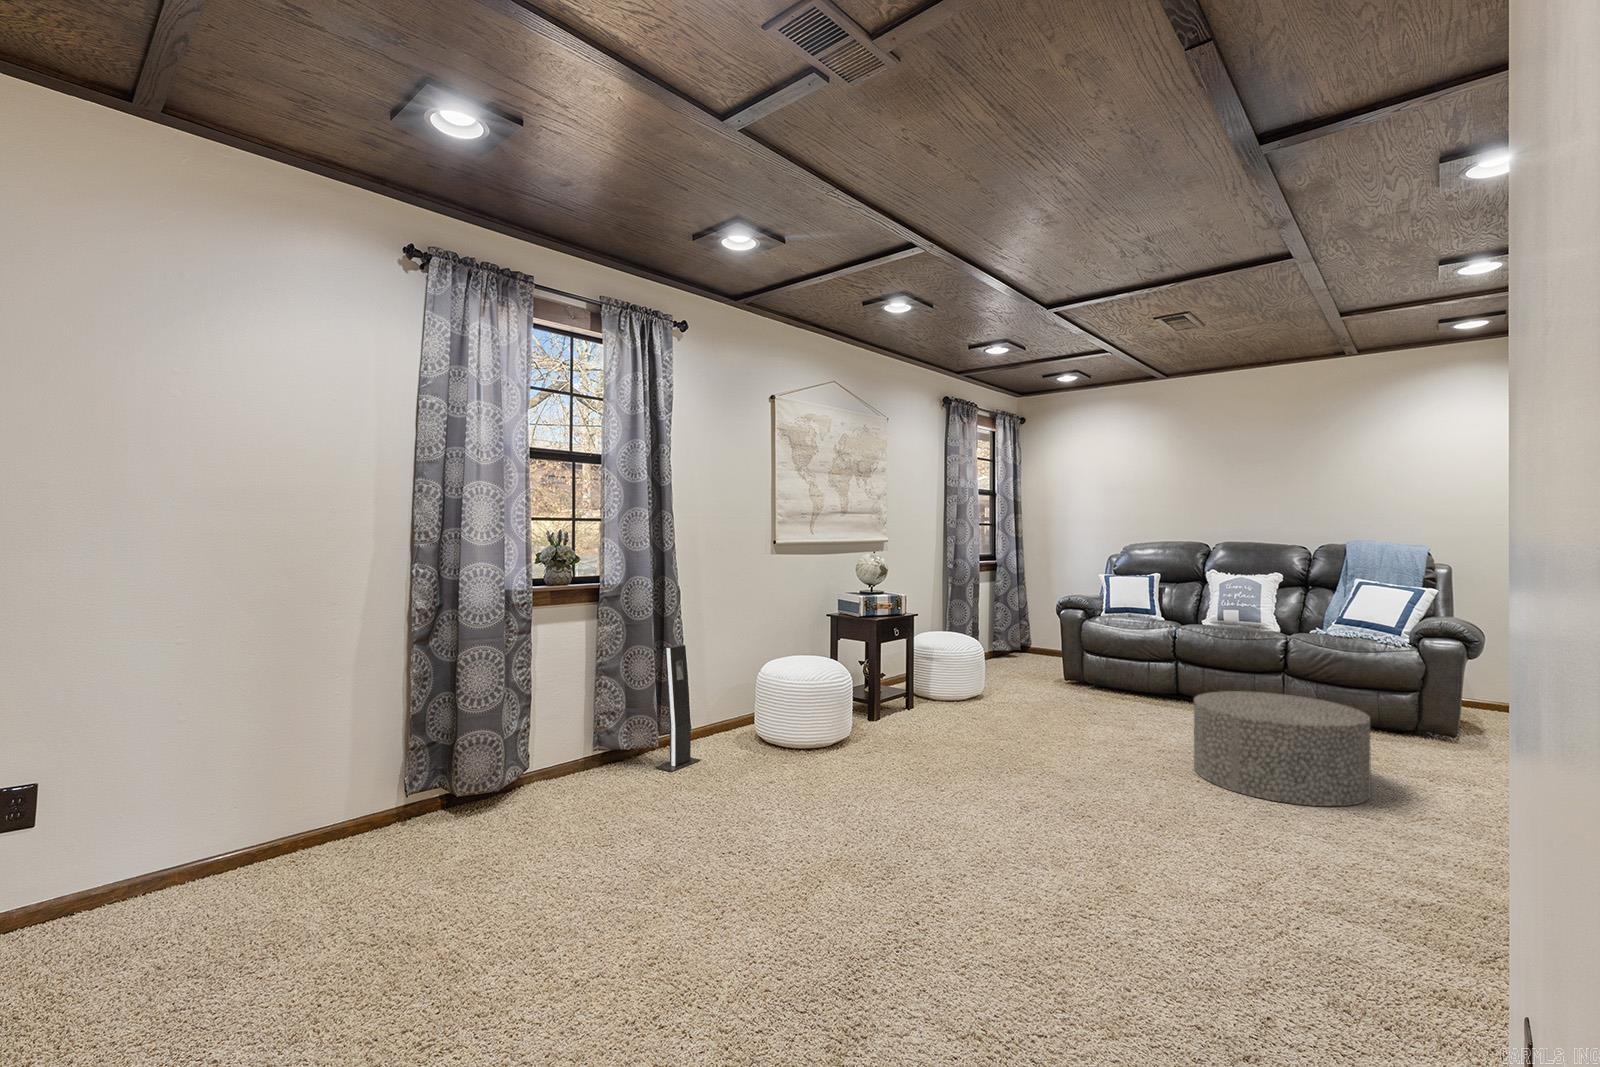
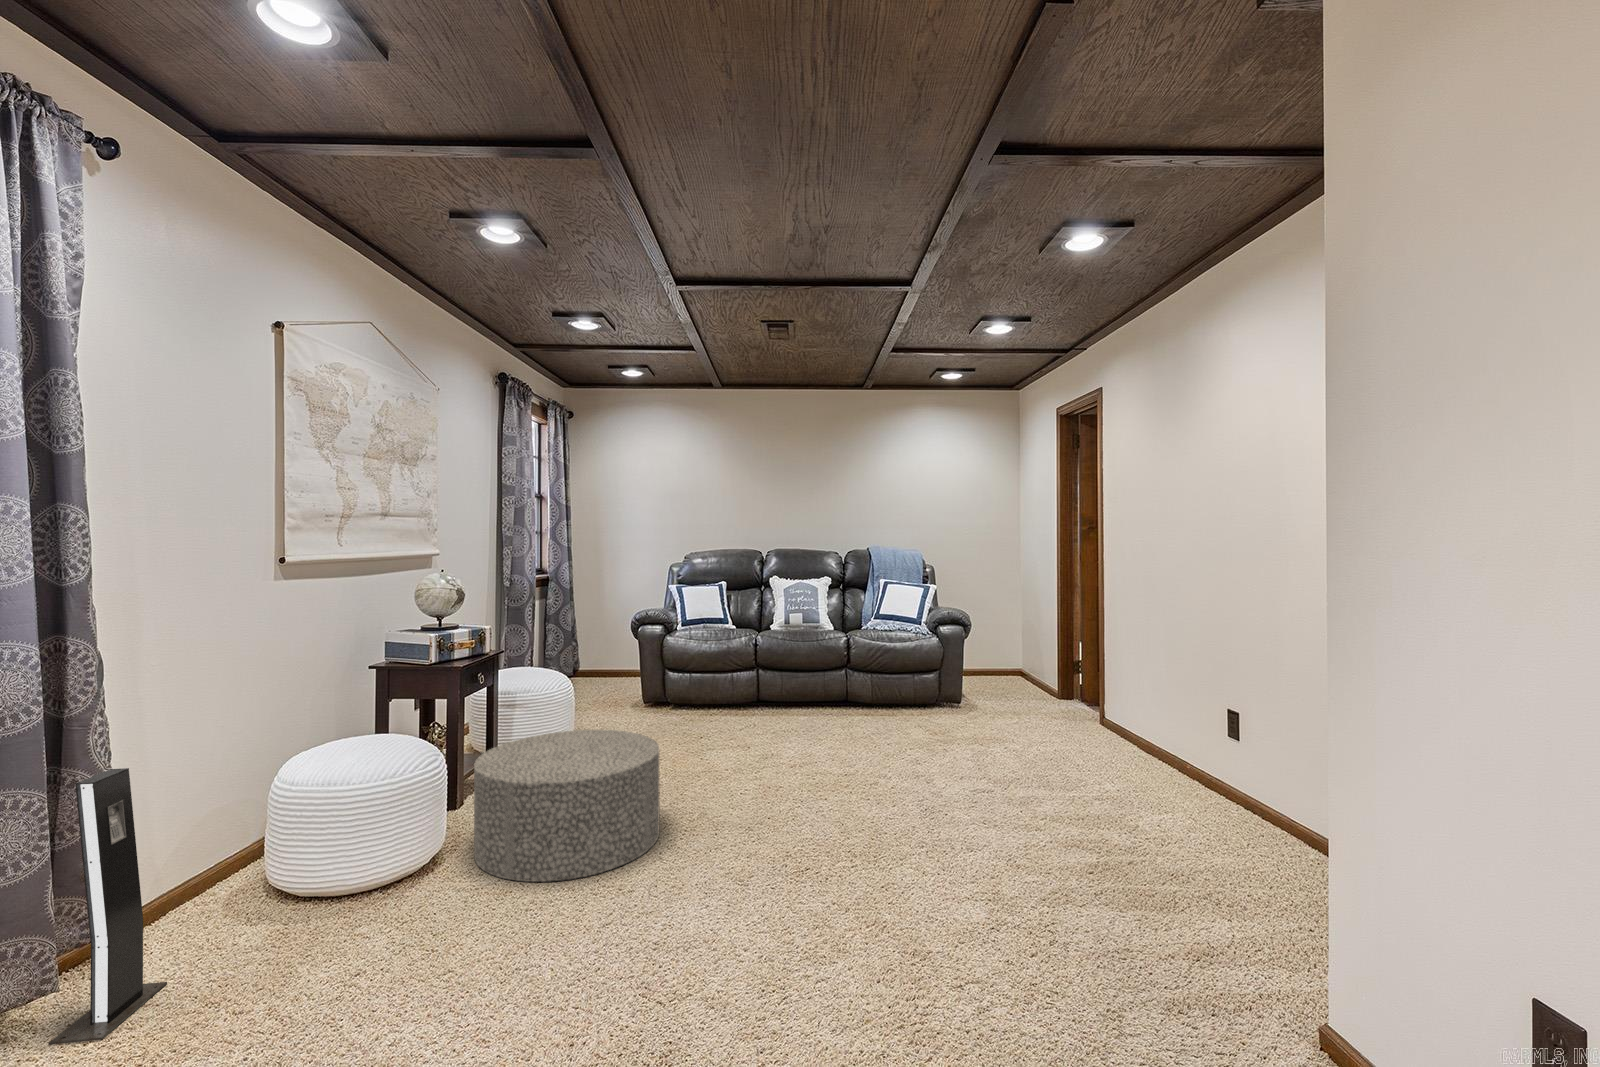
ottoman: present [1194,691,1371,806] -> present [474,730,660,882]

